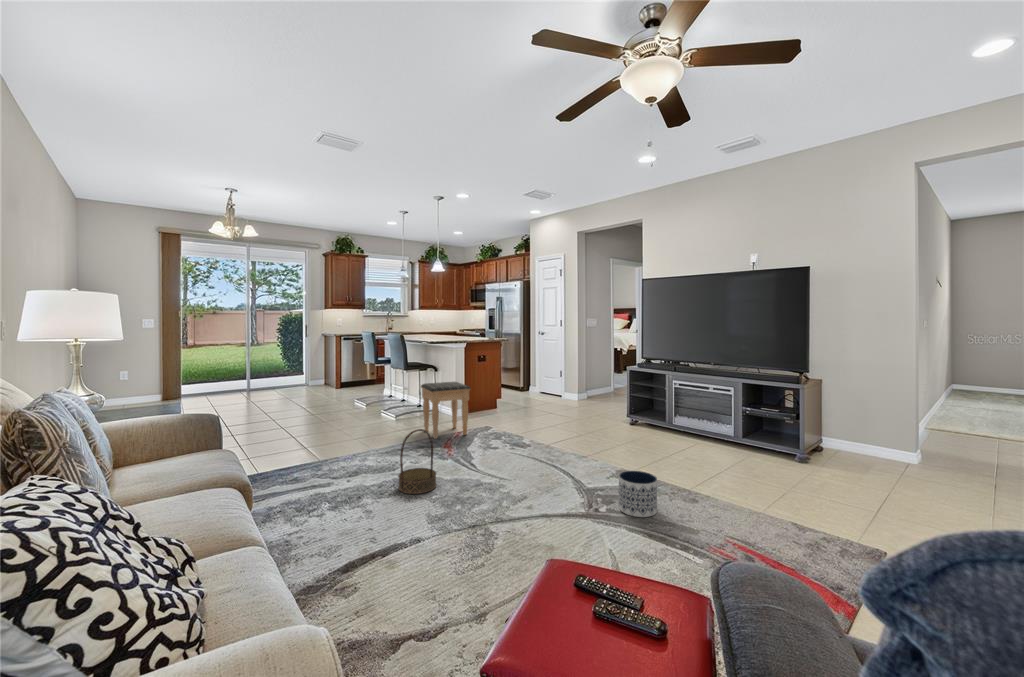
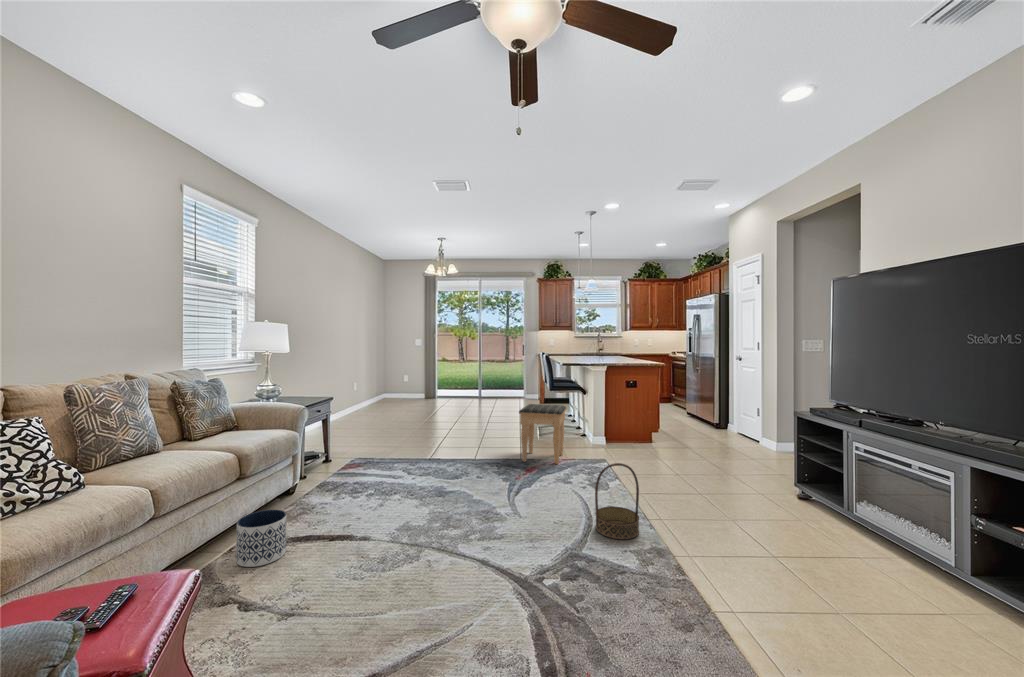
basket: present [398,429,436,494] -> present [595,463,639,539]
planter: present [619,471,657,517] -> present [236,510,286,567]

